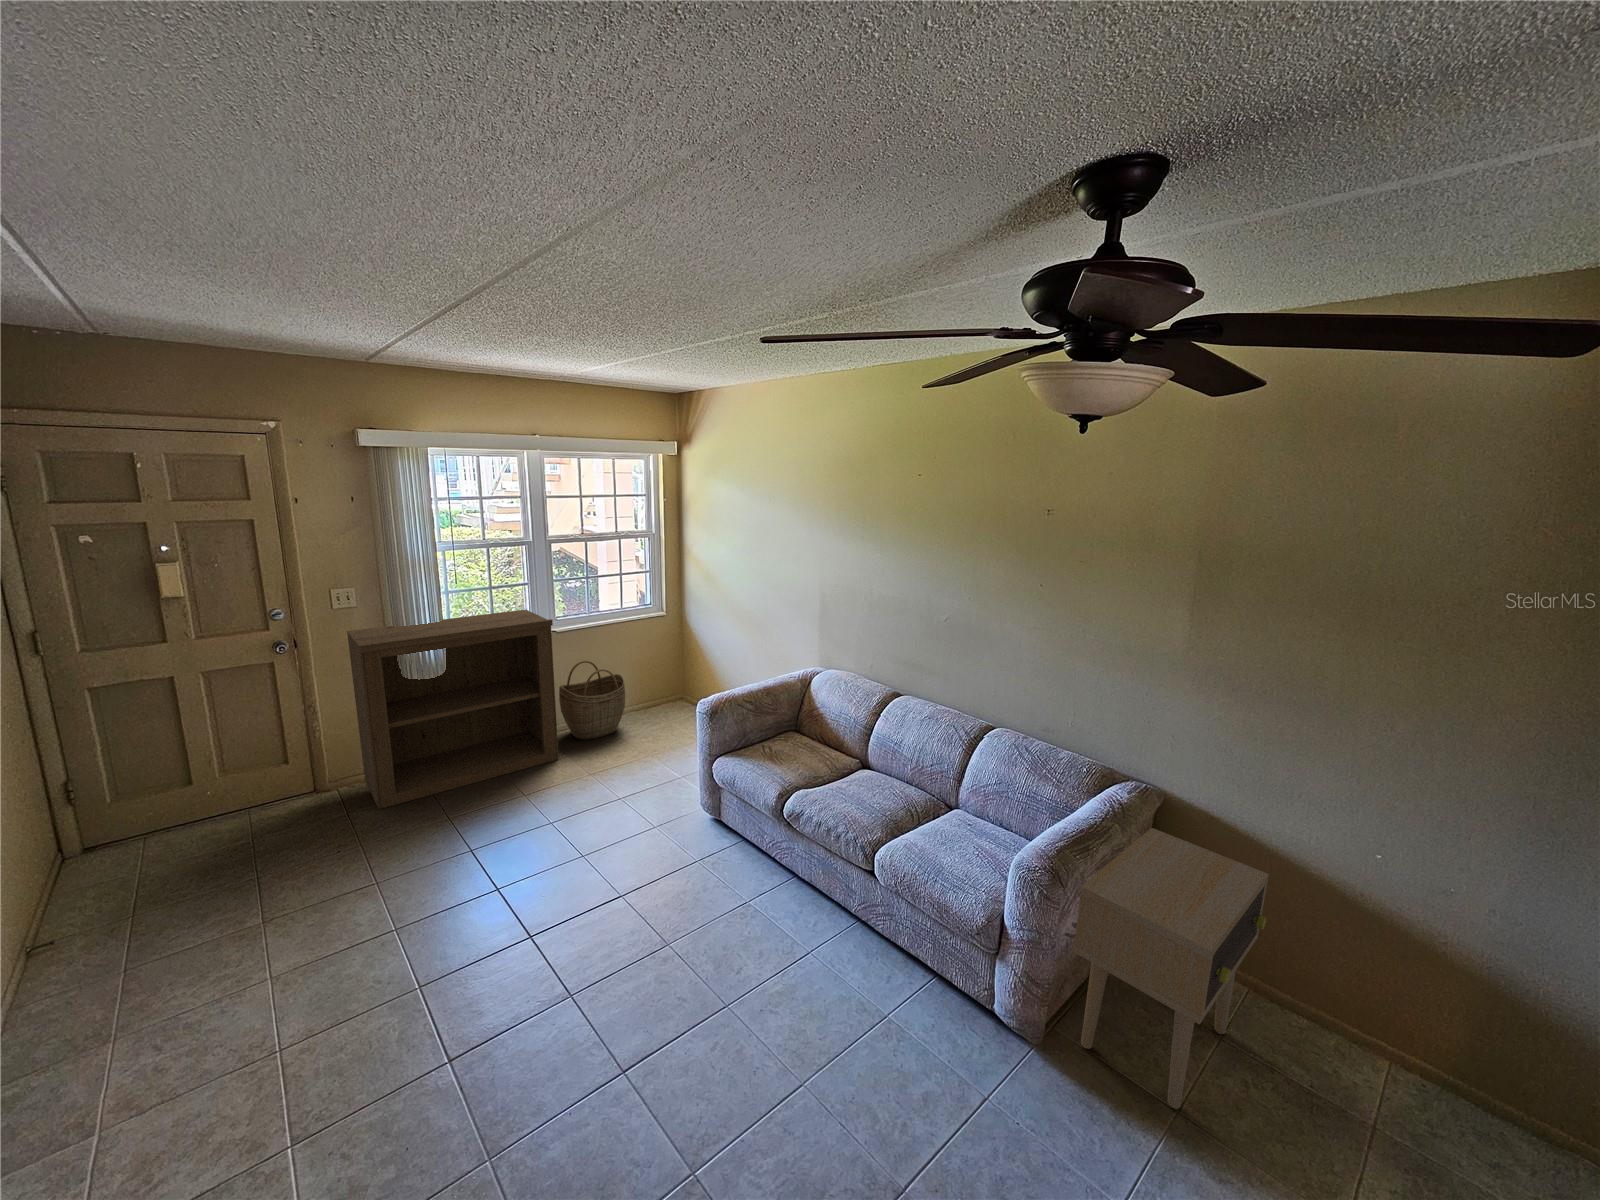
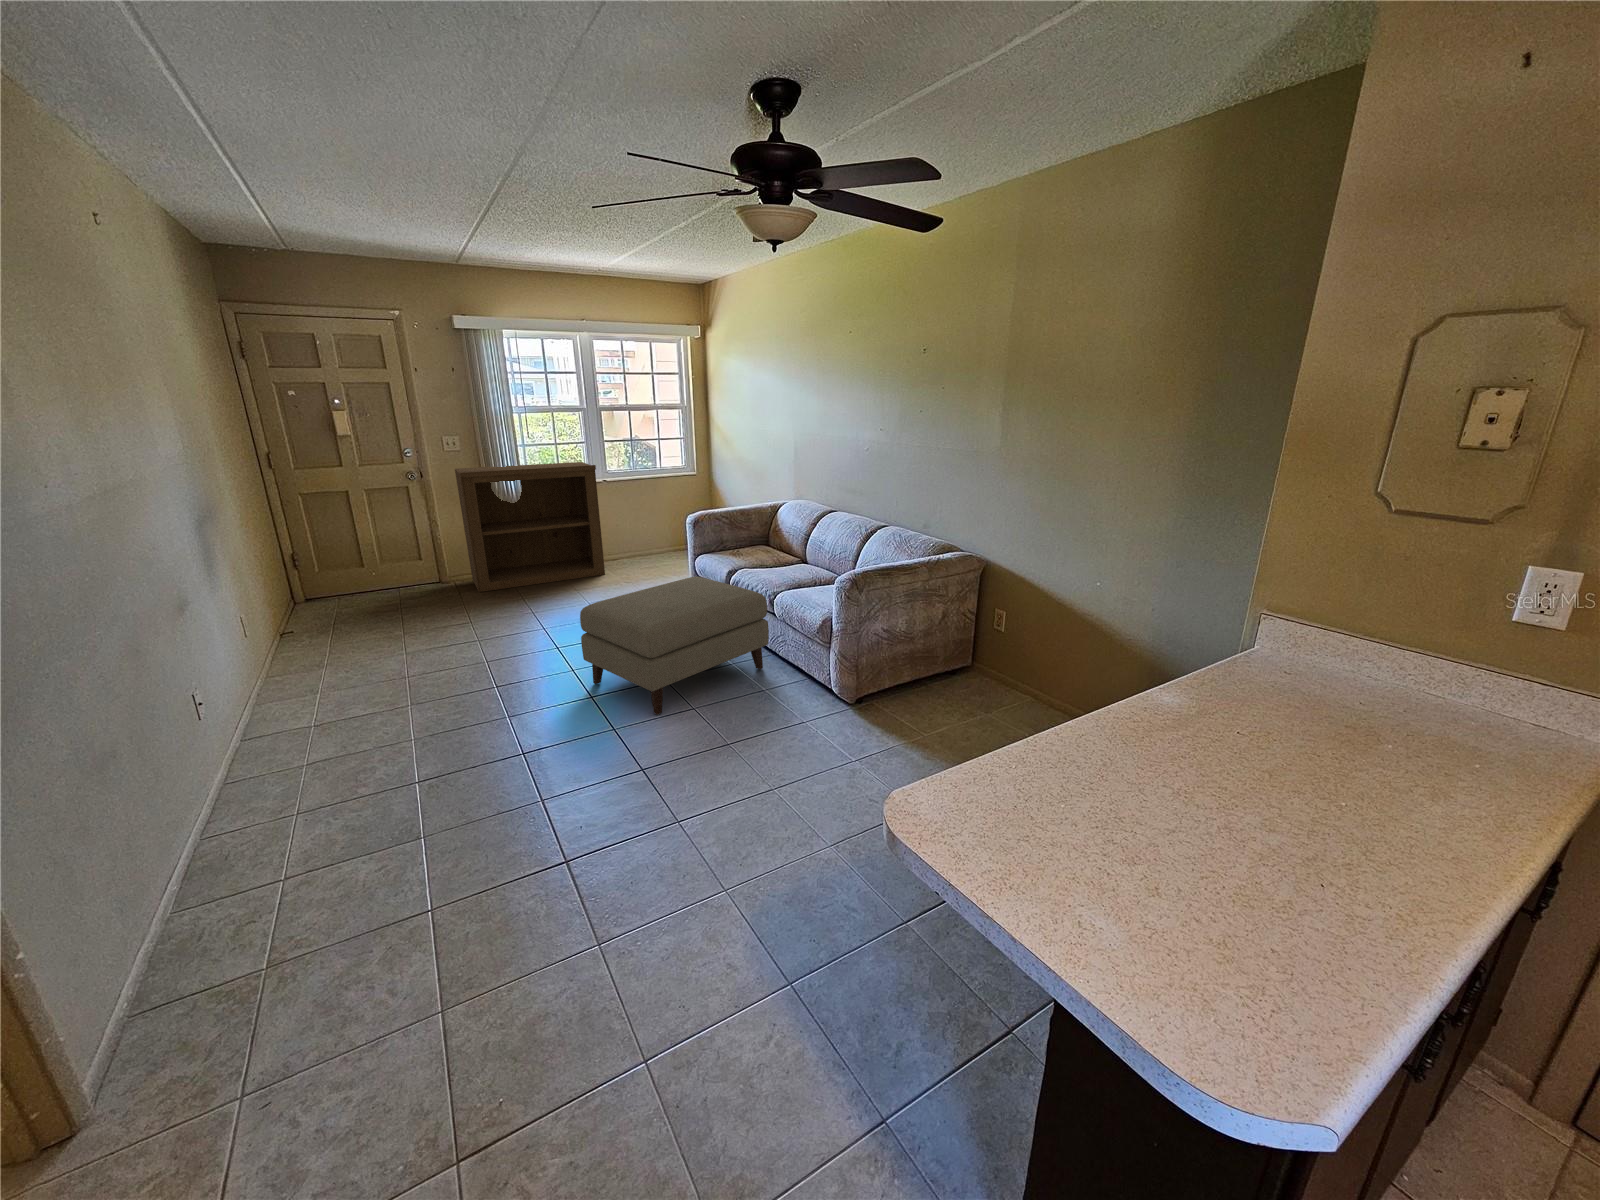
woven basket: present [559,661,625,740] -> none [609,506,659,565]
ottoman: none [601,817,872,1119] -> present [580,577,769,715]
side table: present [1074,828,1269,1109] -> none [873,577,1016,732]

